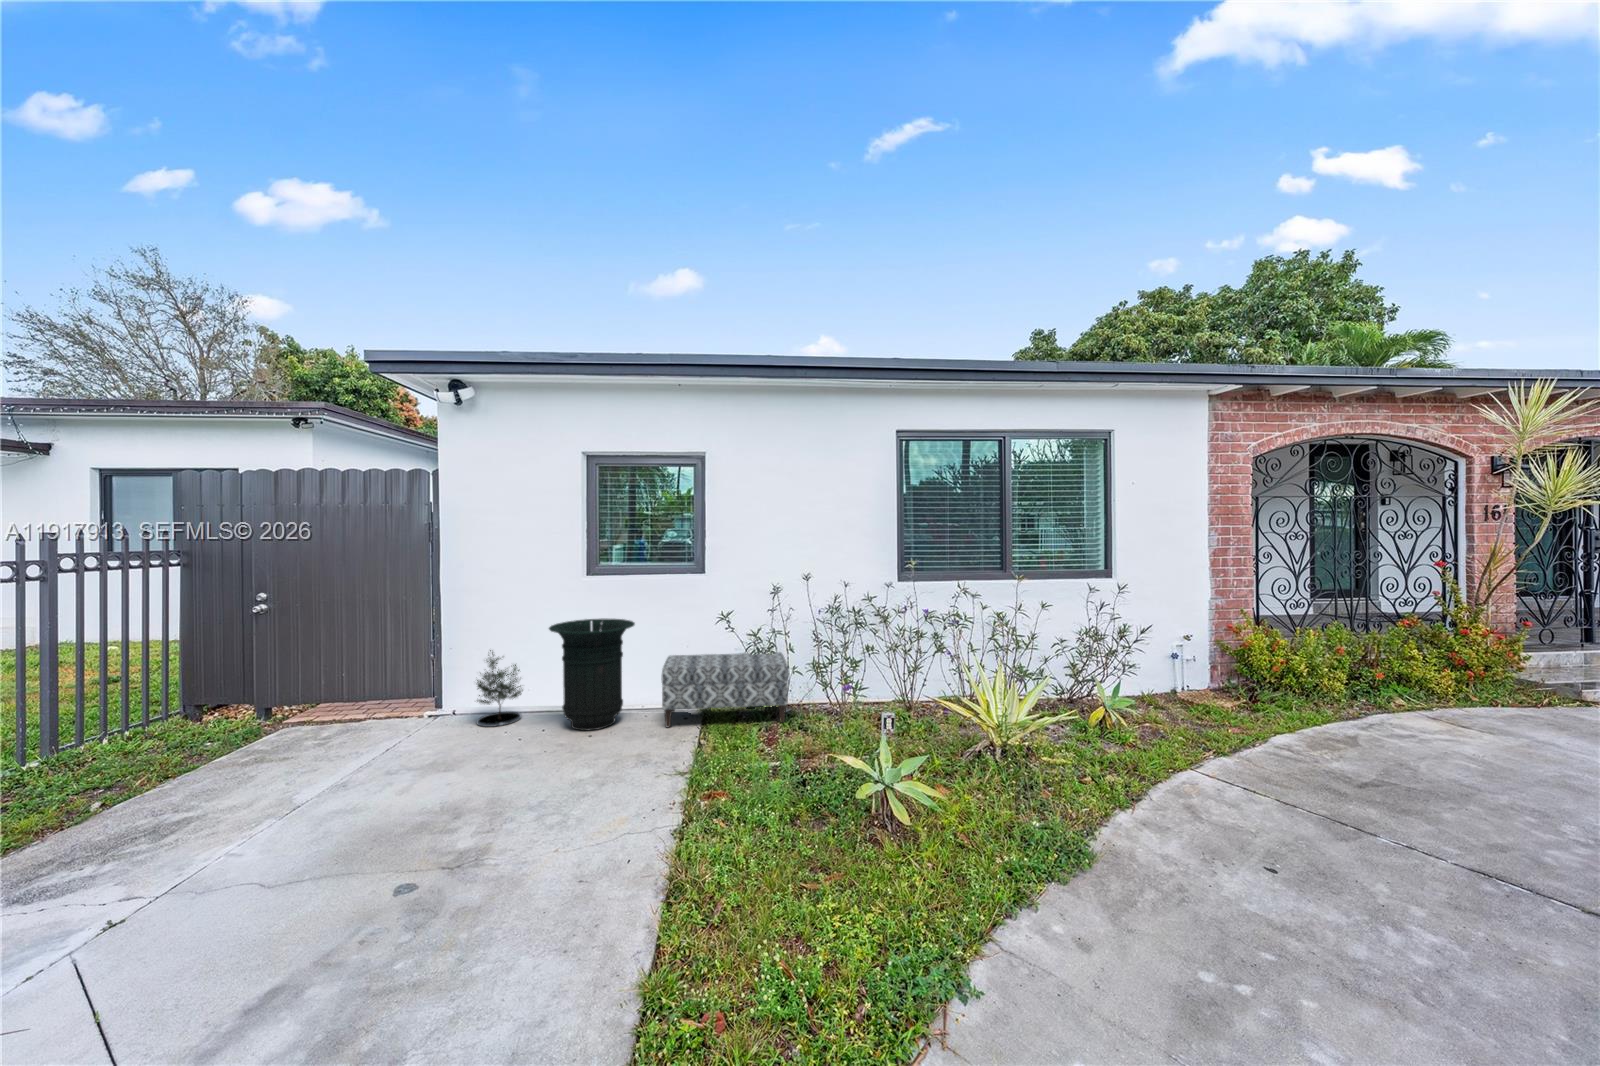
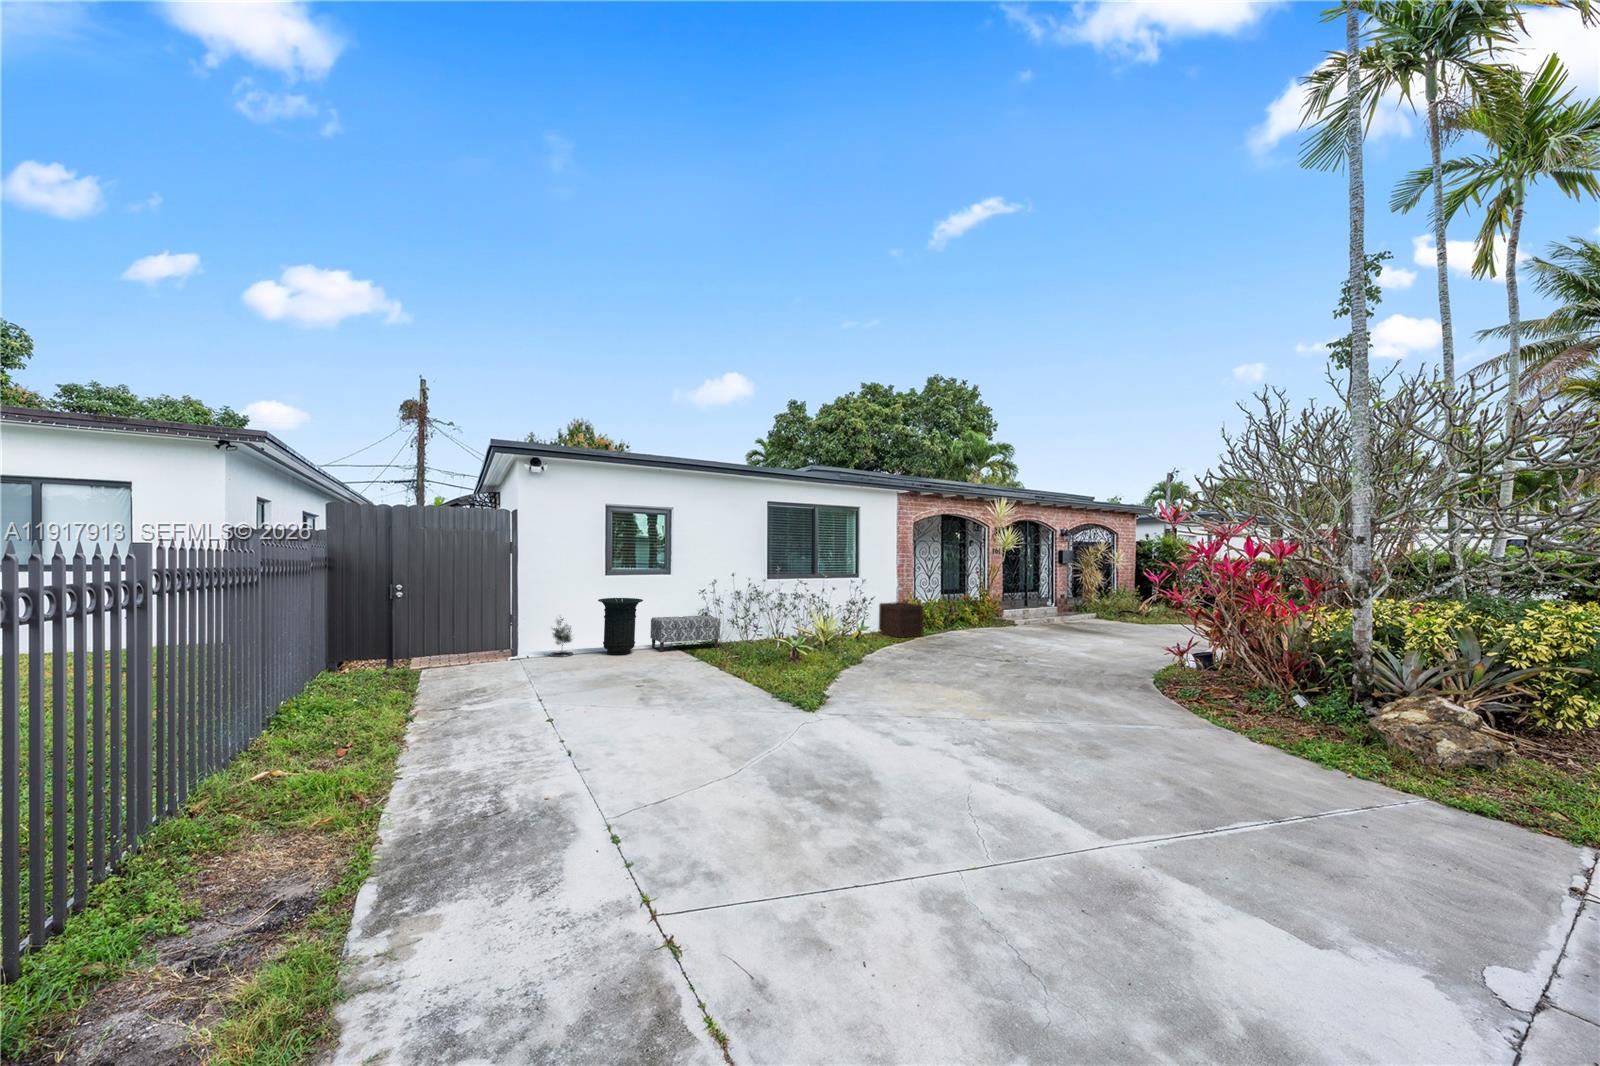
wooden crate: none [1168,631,1288,717] -> present [879,602,923,638]

